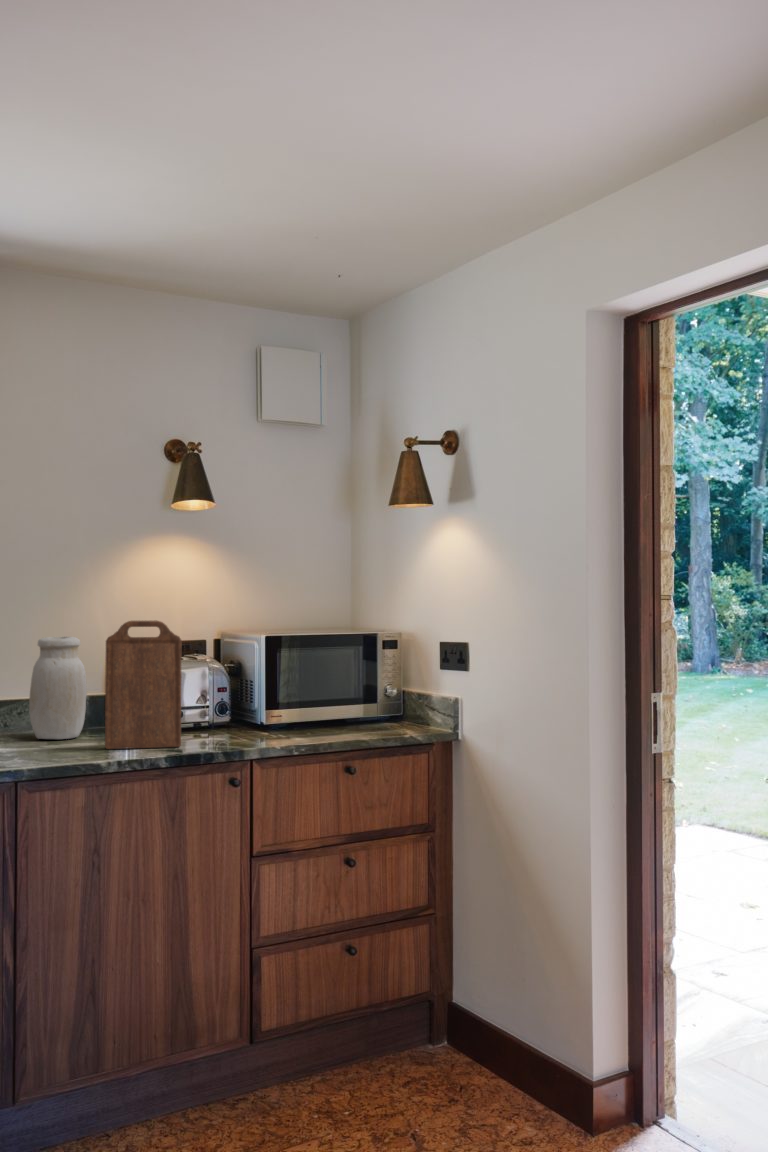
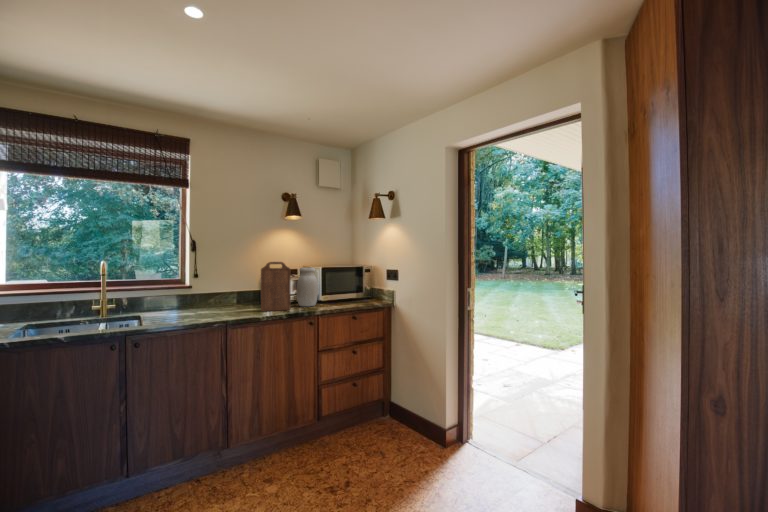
jar: present [29,637,87,739] -> present [297,267,318,306]

